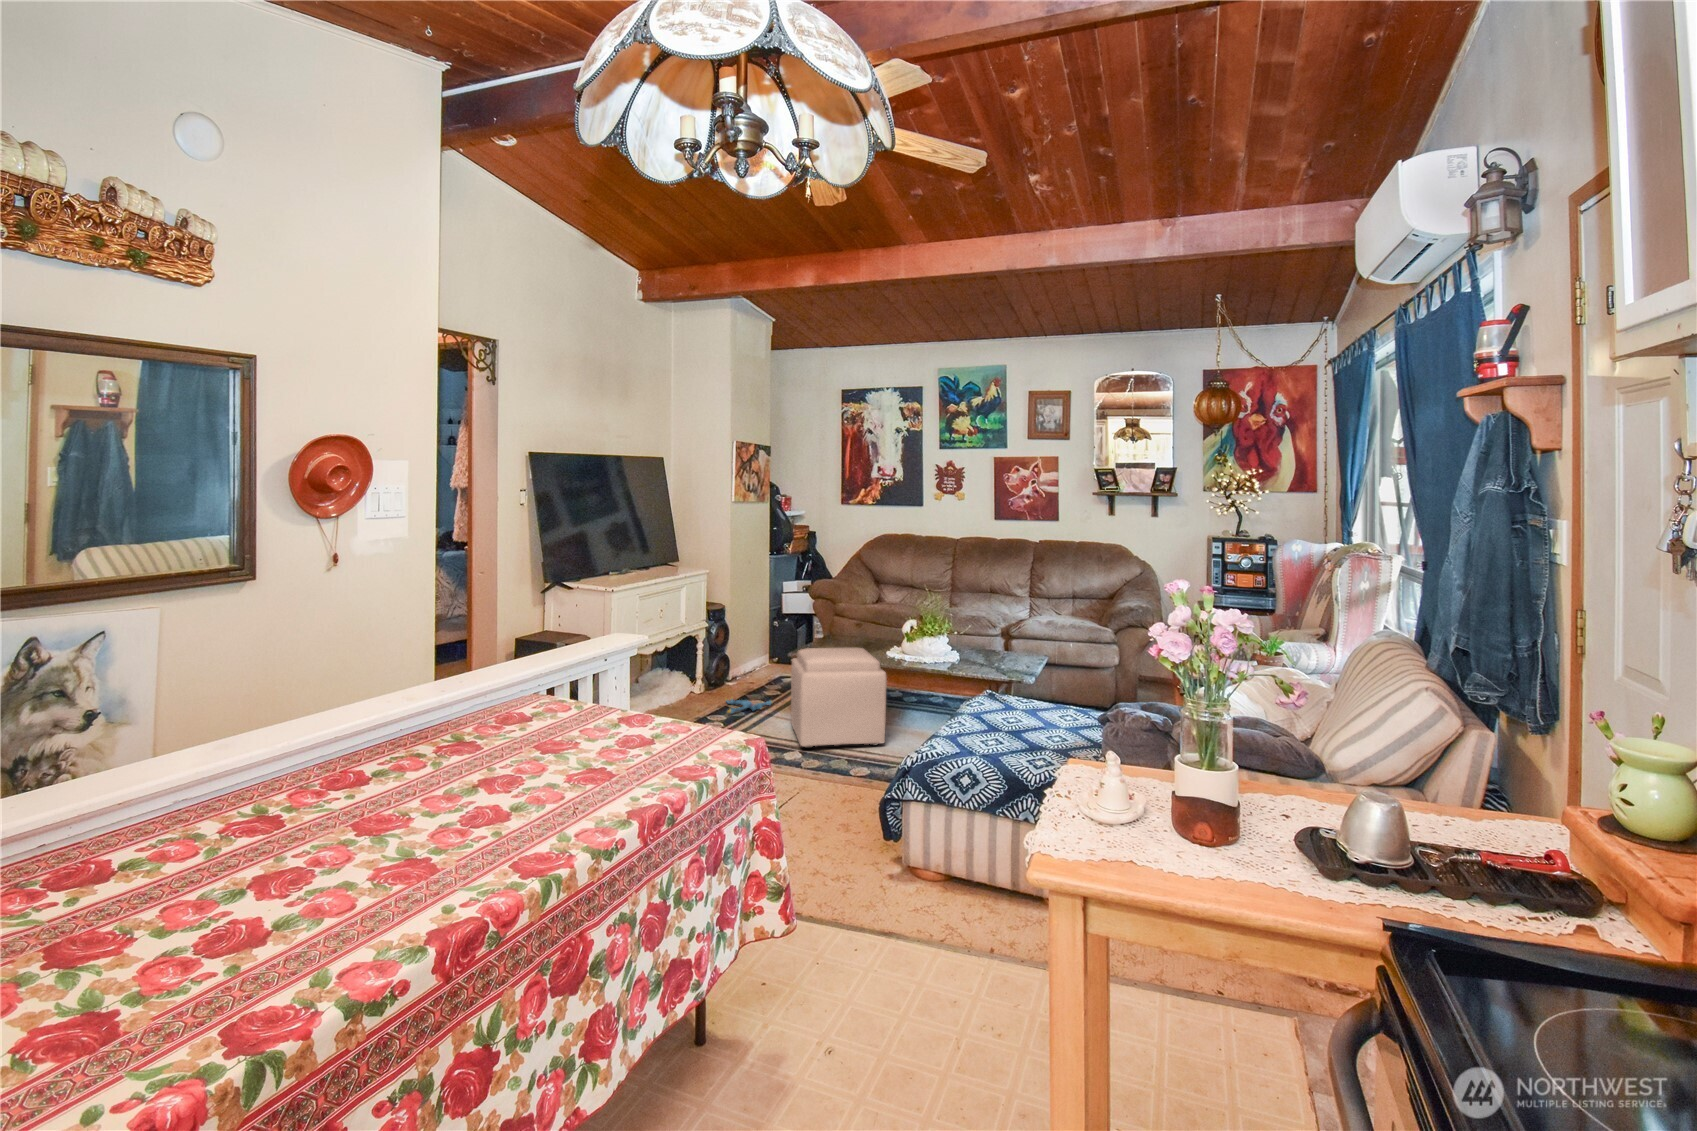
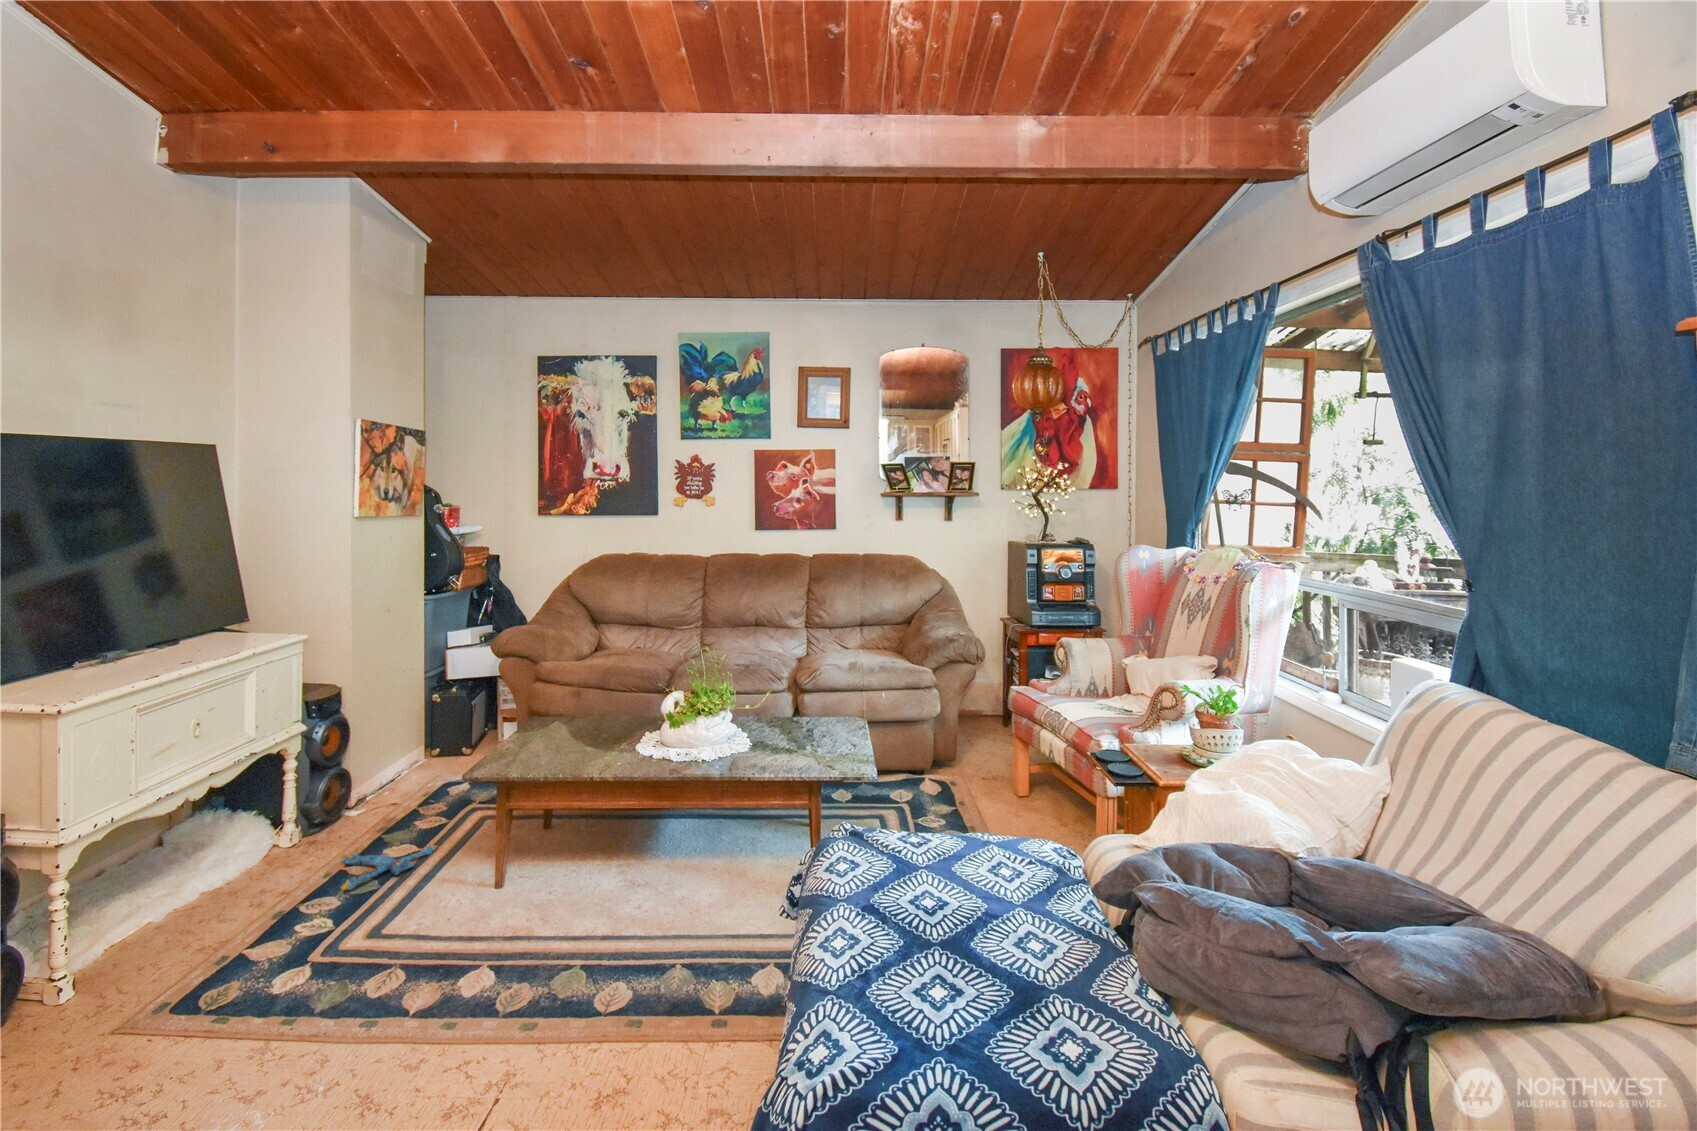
ottoman: present [791,648,887,748] -> none [466,746,648,956]

